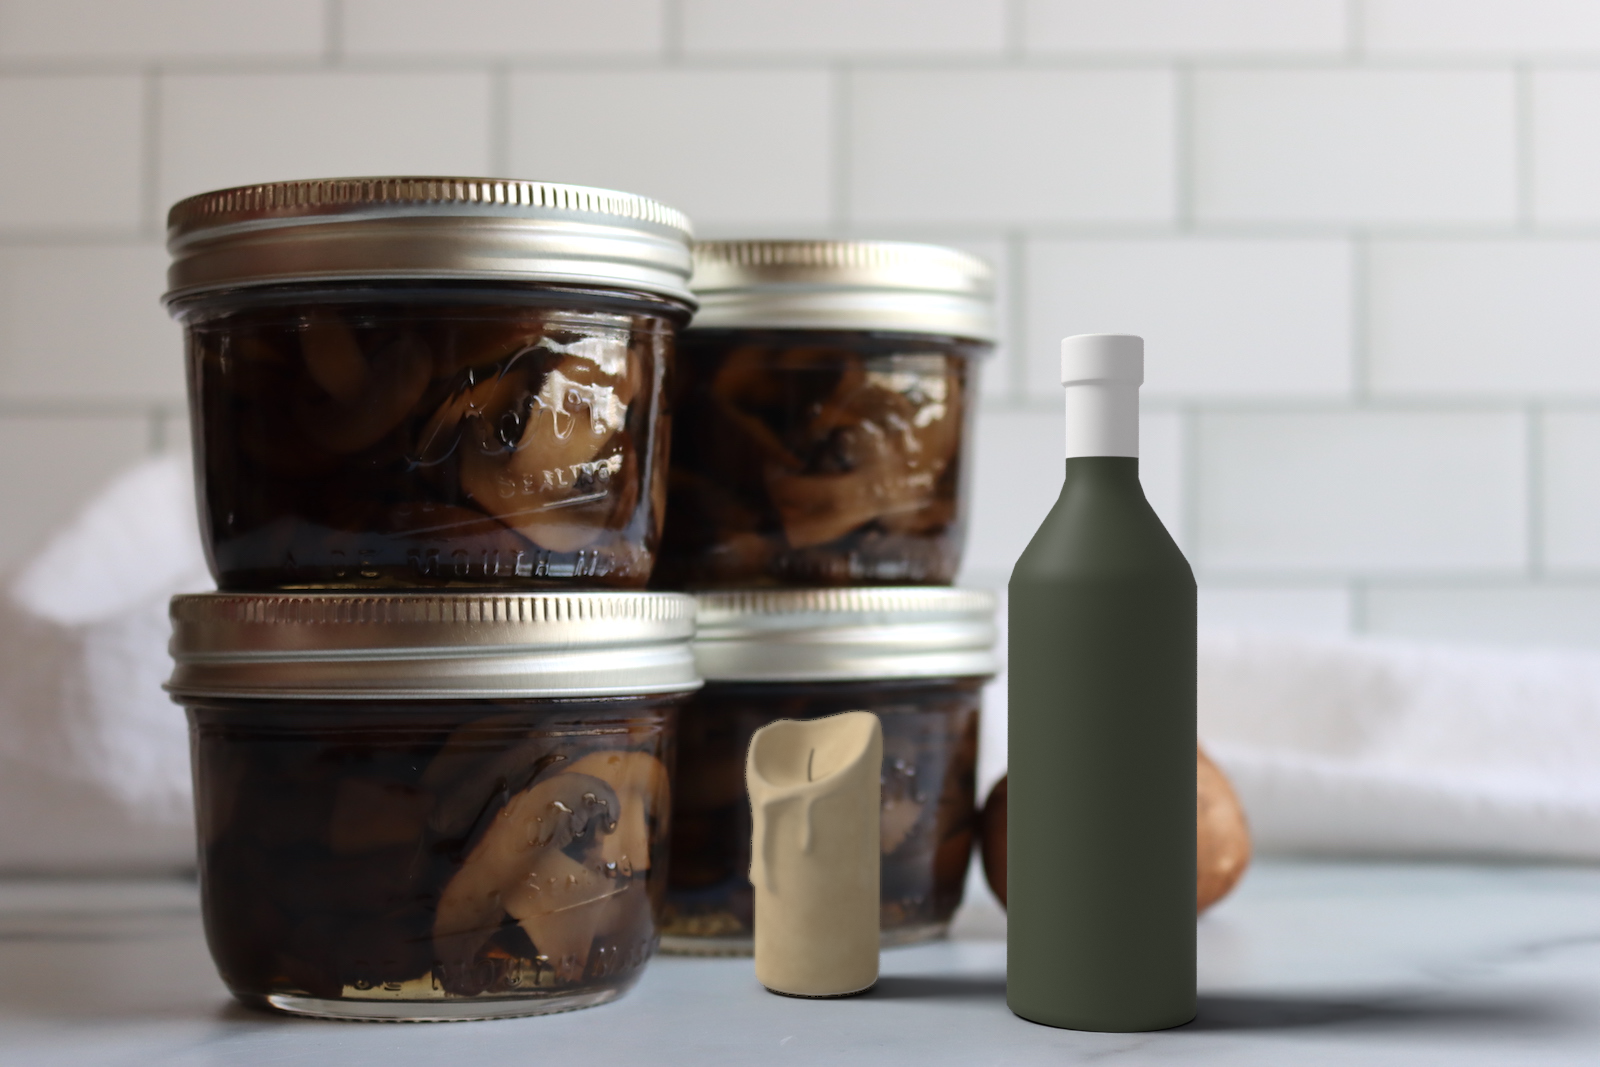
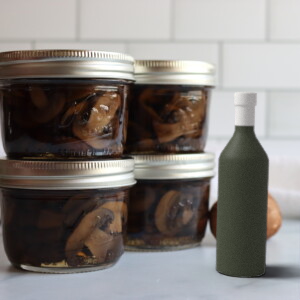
candle: present [746,711,883,996] -> none [147,189,184,265]

